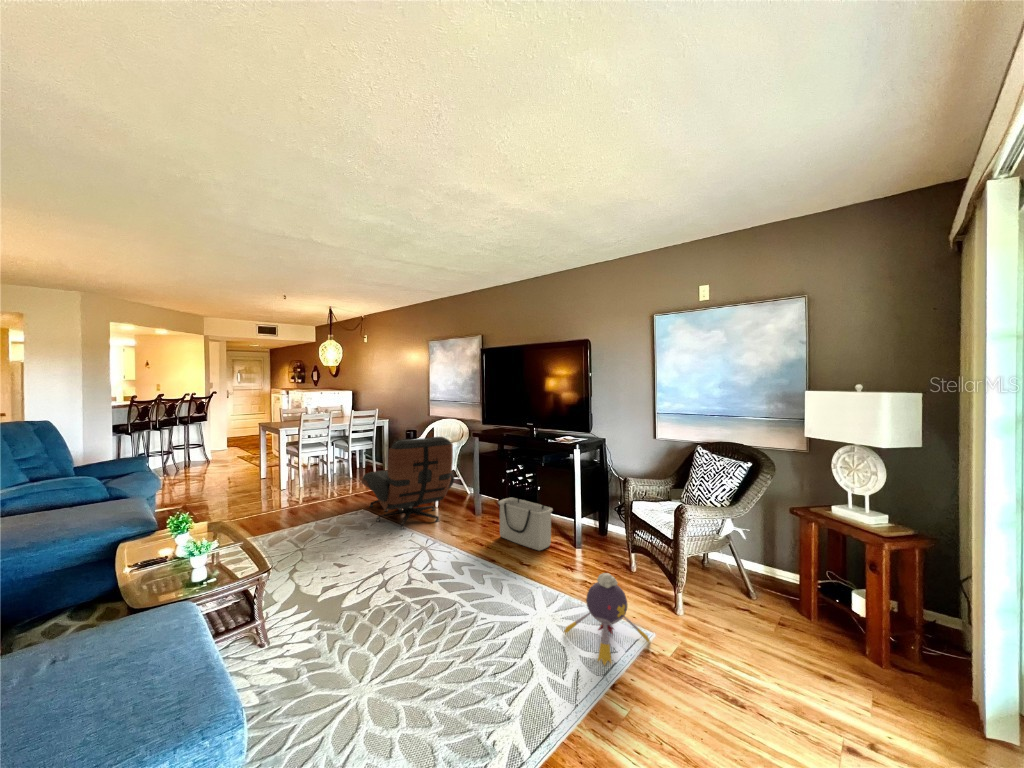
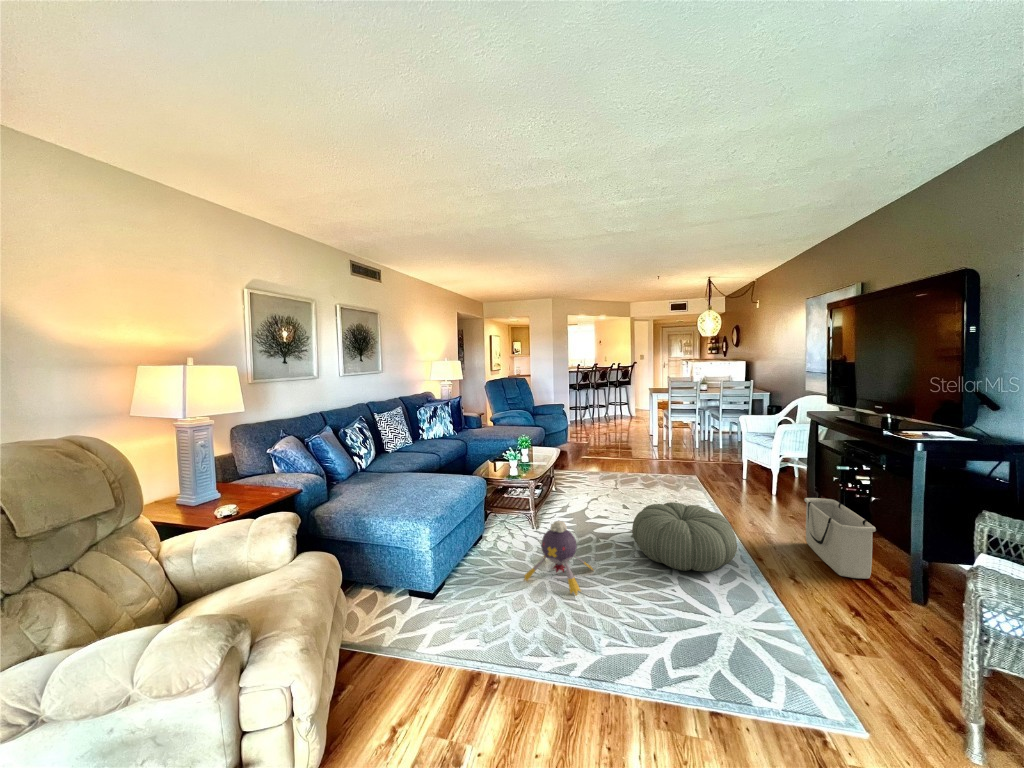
lounge chair: present [361,437,454,530] -> none [684,409,780,506]
pouf: none [398,533,494,604] -> present [632,502,737,571]
plush toy: present [564,573,650,665] -> present [524,521,593,595]

